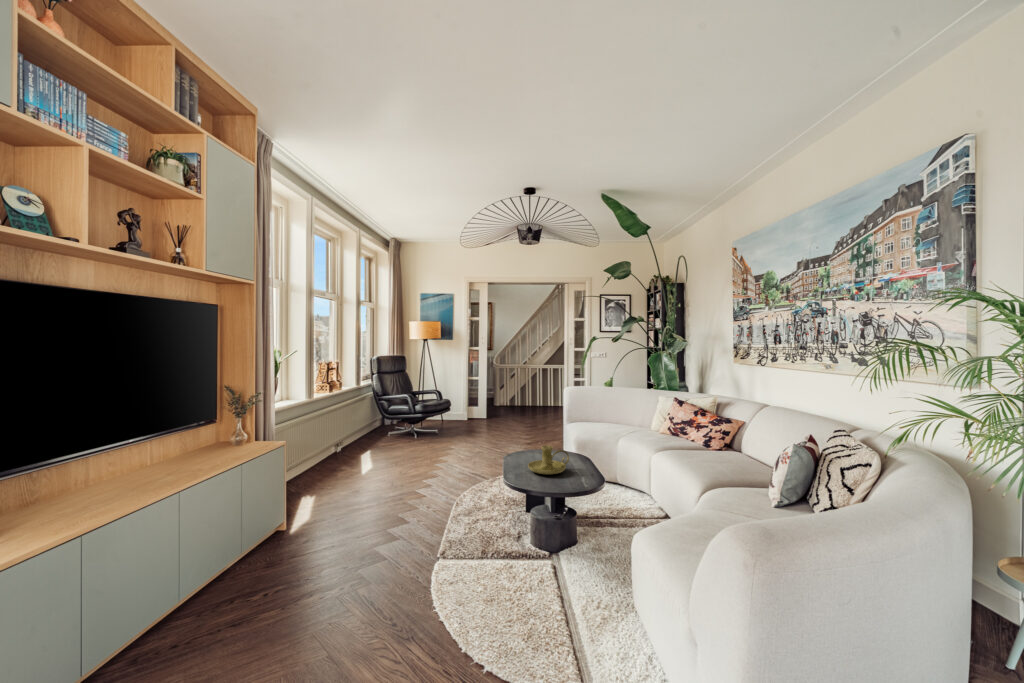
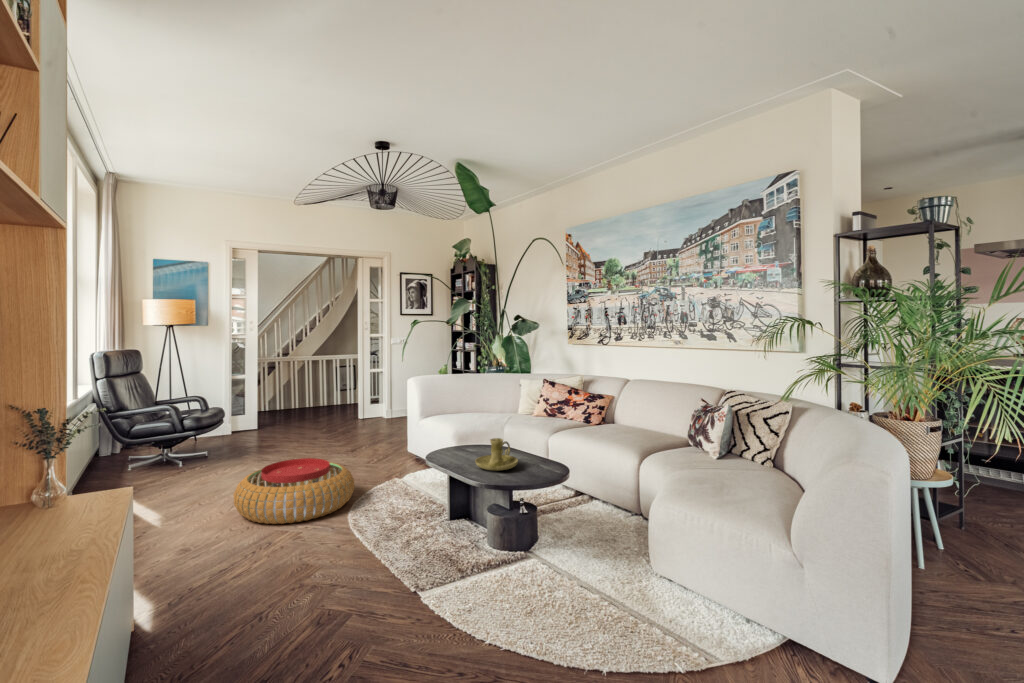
pouf: none [405,442,487,488] -> present [234,458,354,524]

